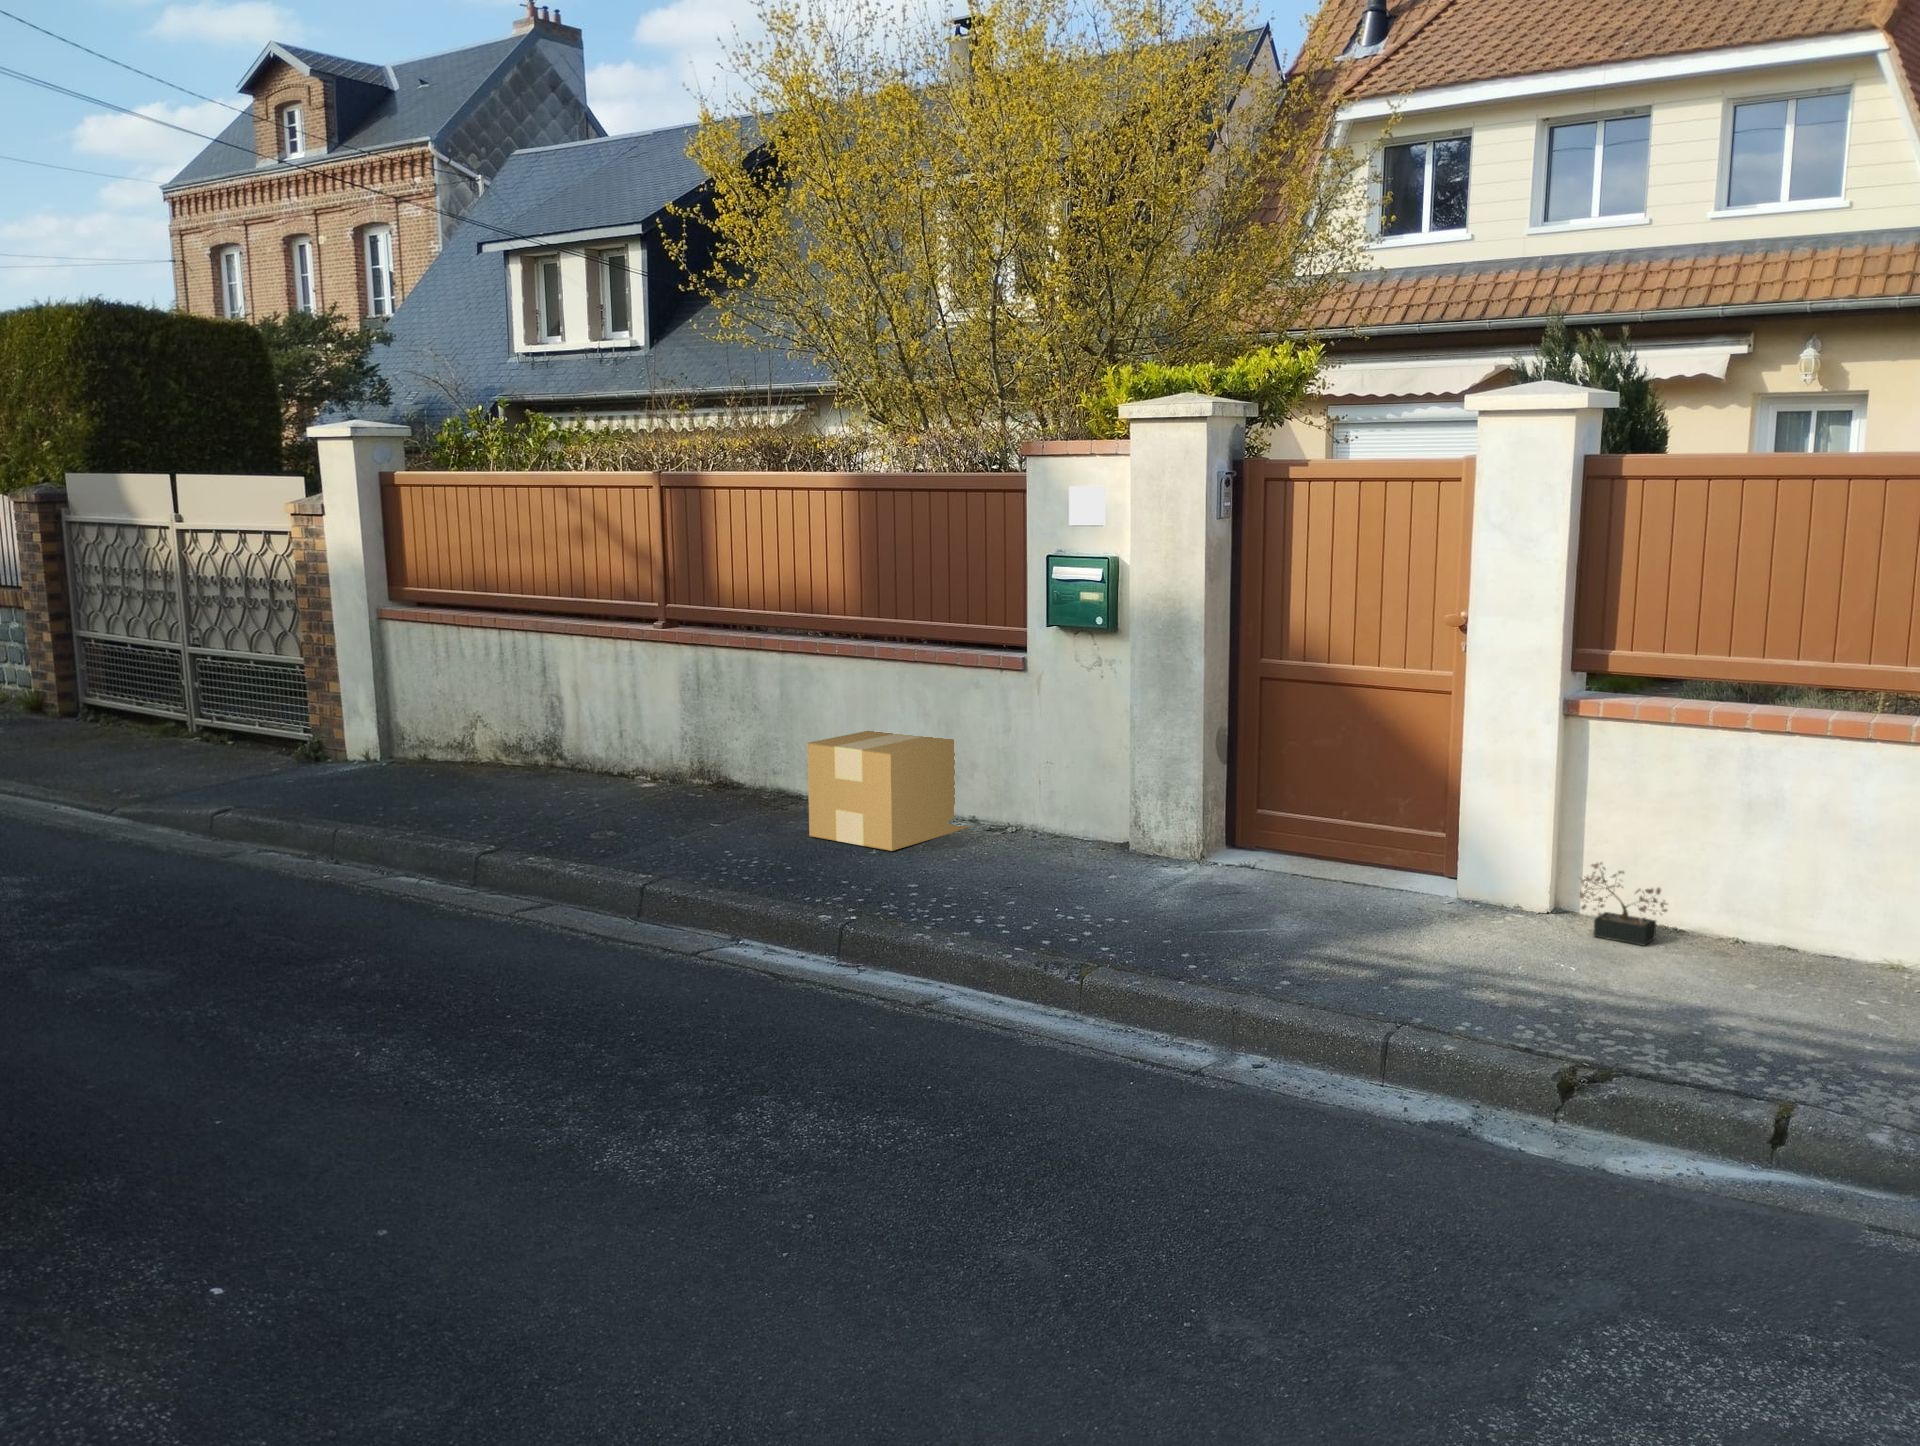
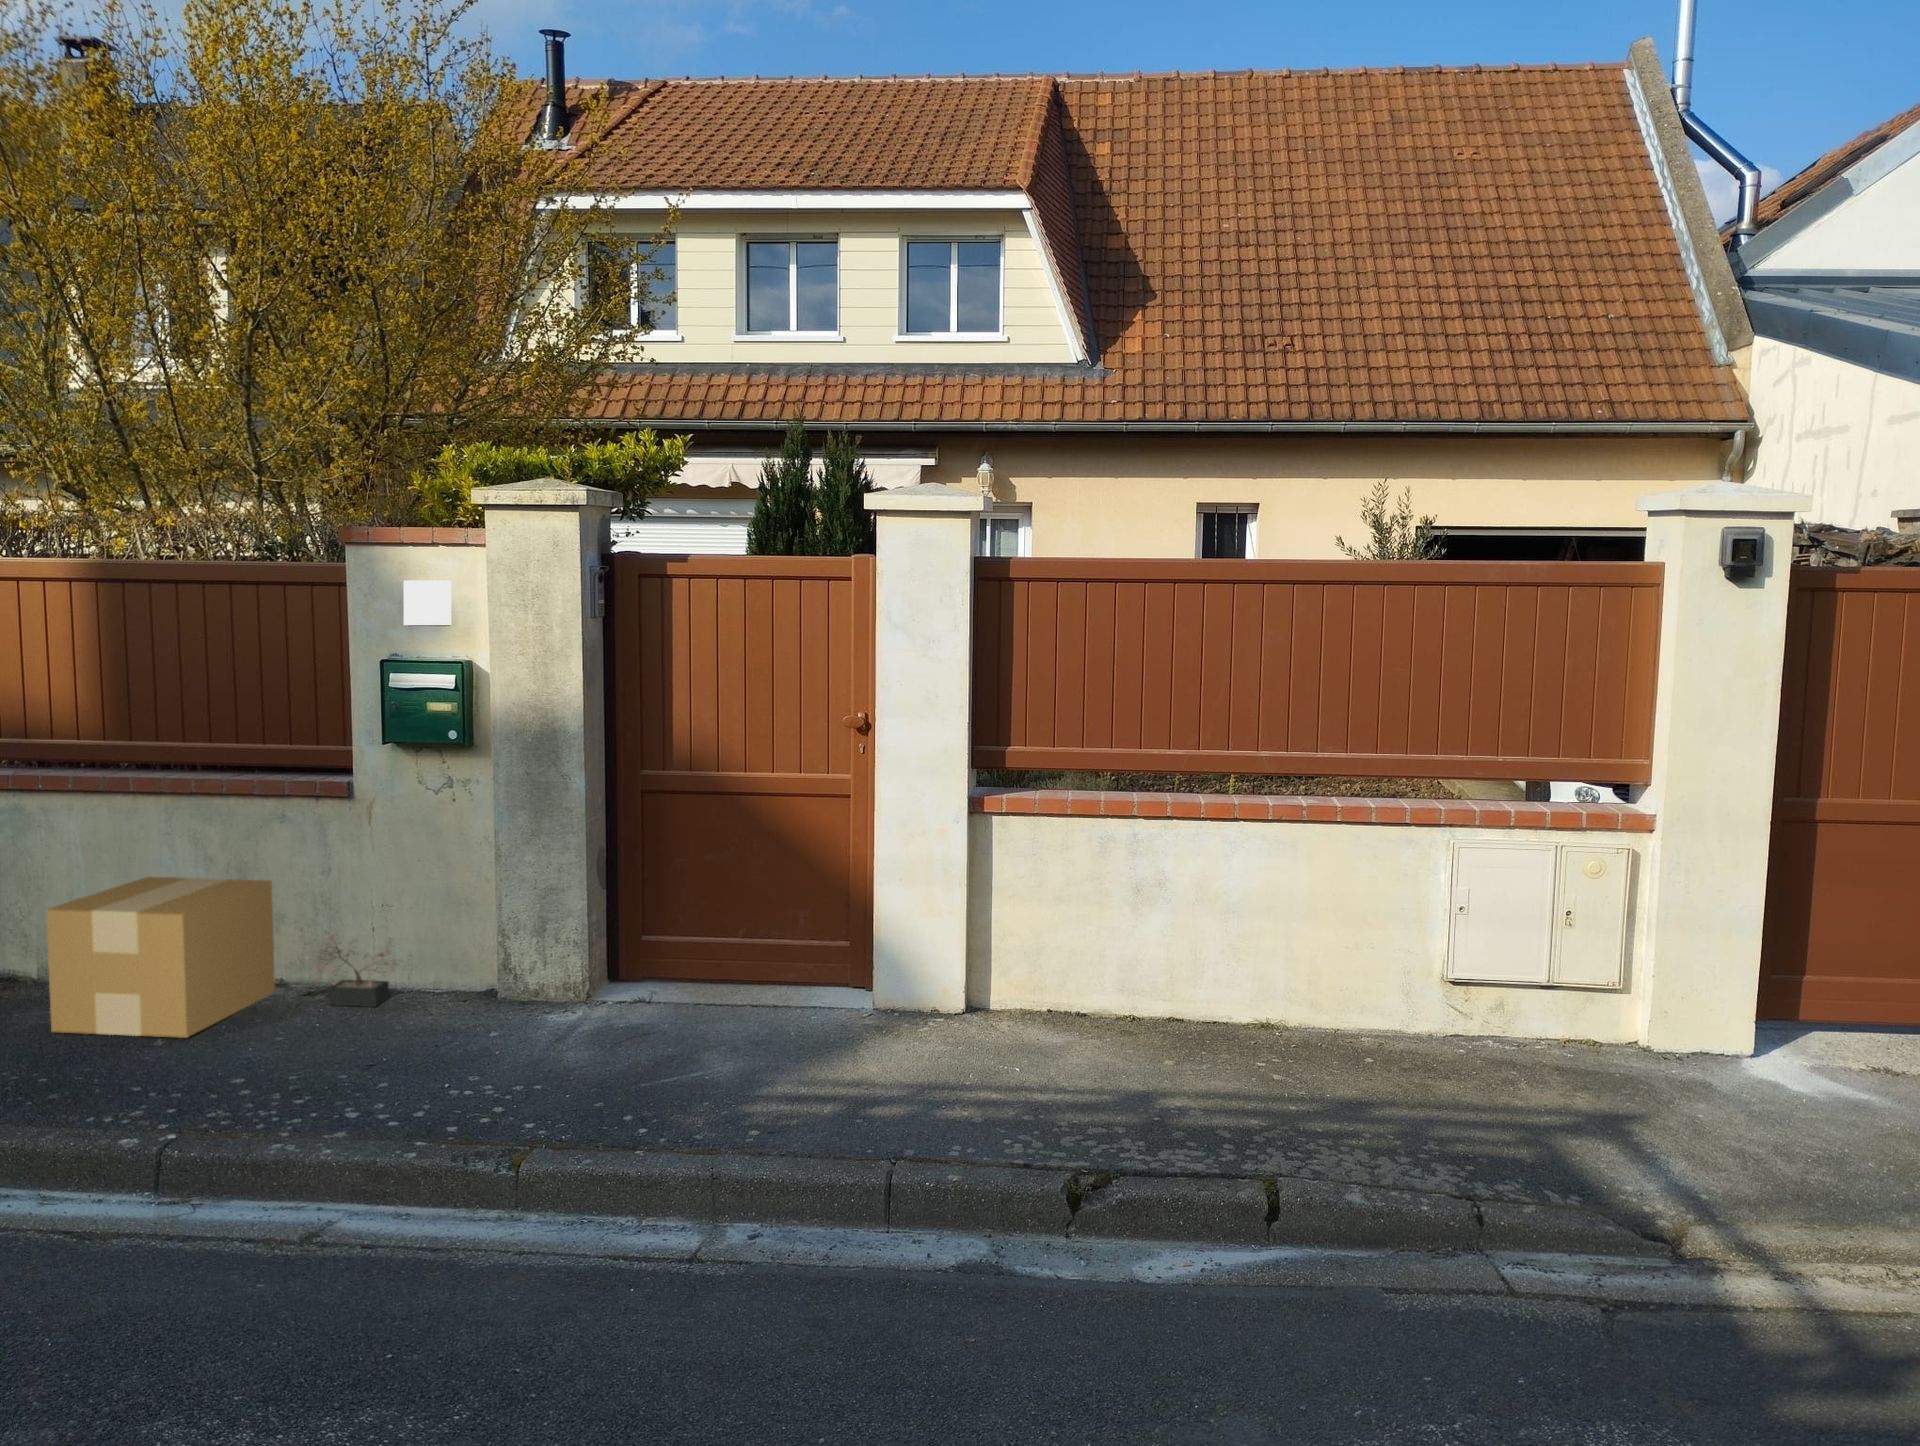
decorative plant: present [1580,863,1667,946] -> present [314,933,396,1007]

